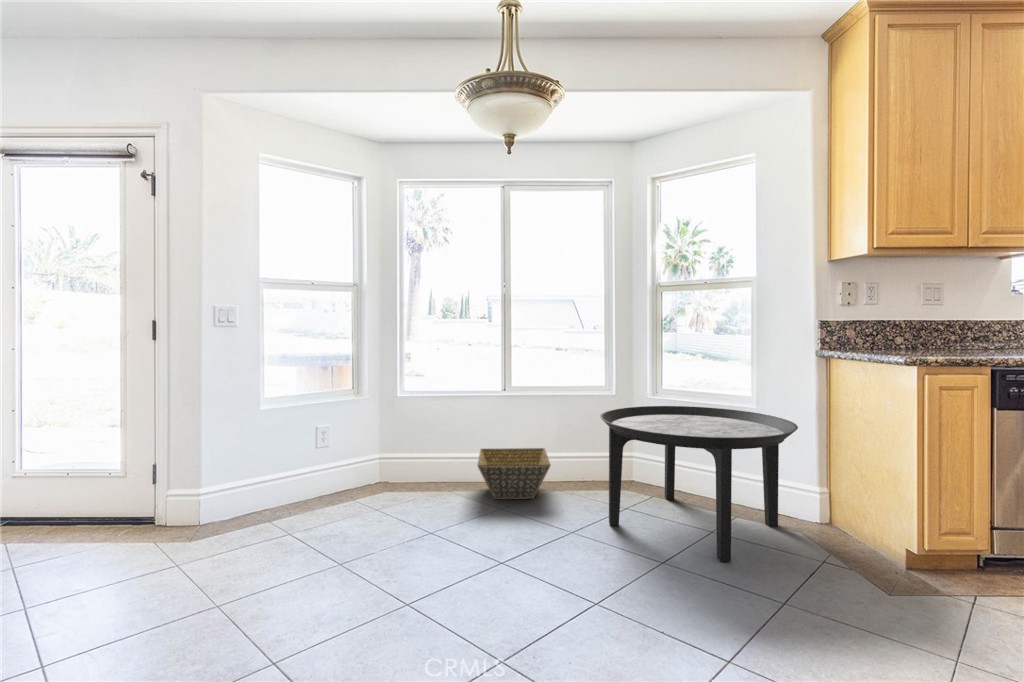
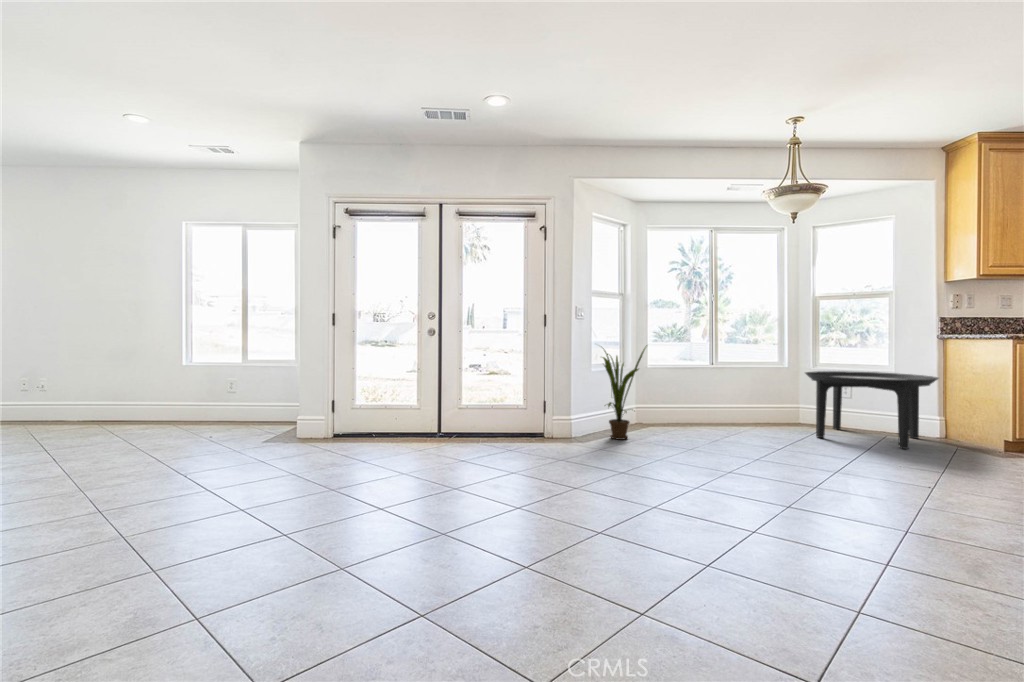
house plant: none [222,365,323,529] -> present [602,345,647,440]
basket: present [478,448,551,499] -> none [703,401,767,429]

